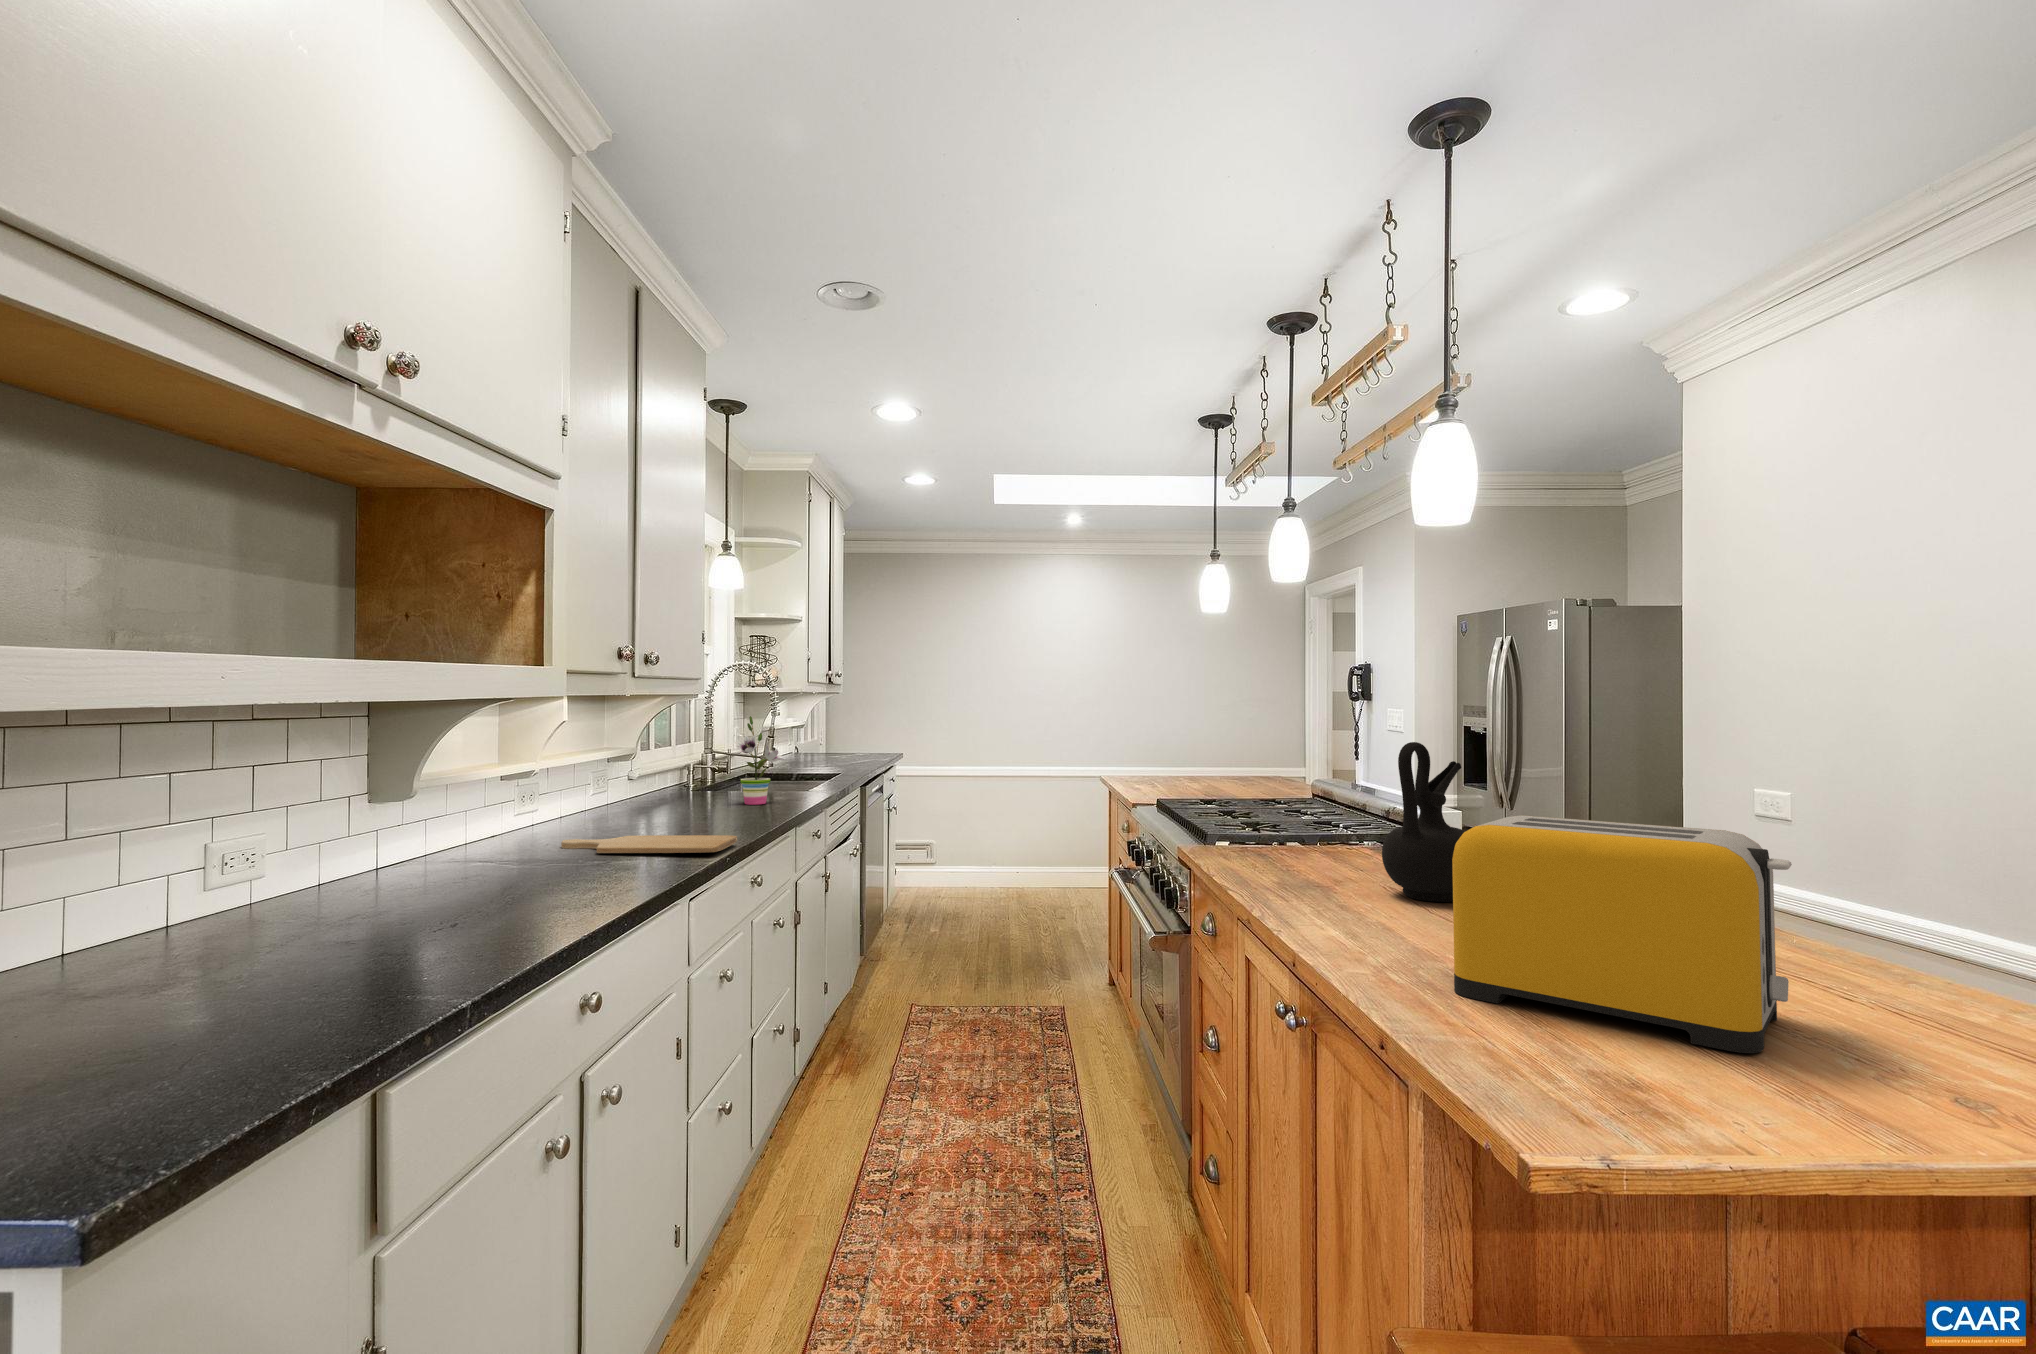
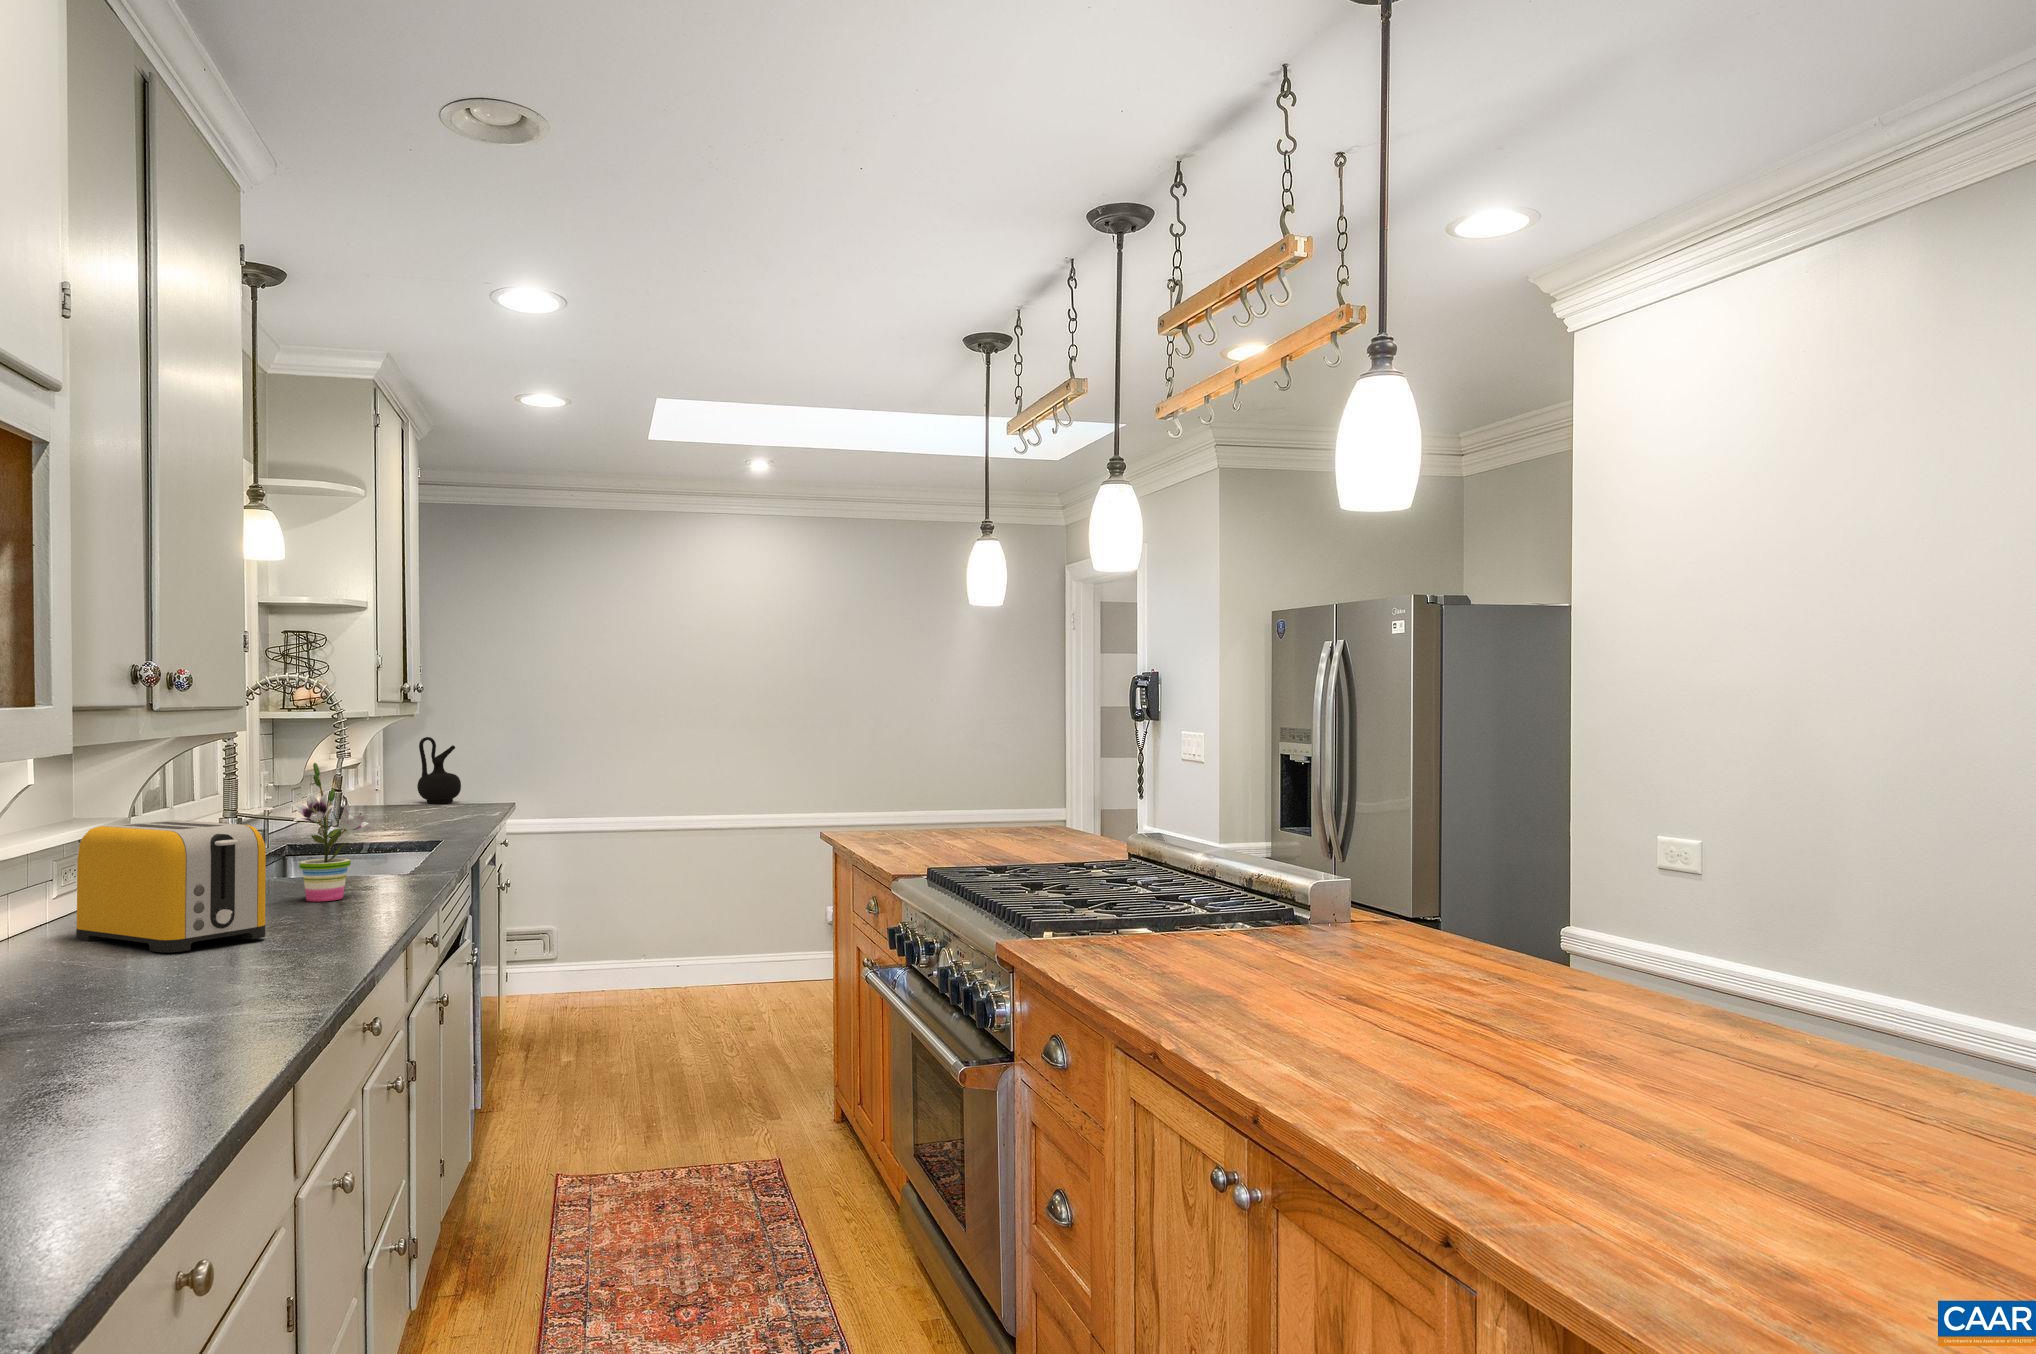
ceramic jug: present [1382,742,1466,902] -> present [417,737,461,804]
toaster: present [1452,815,1792,1053] -> present [76,820,266,953]
chopping board: present [561,835,737,853] -> none [28,963,344,1008]

